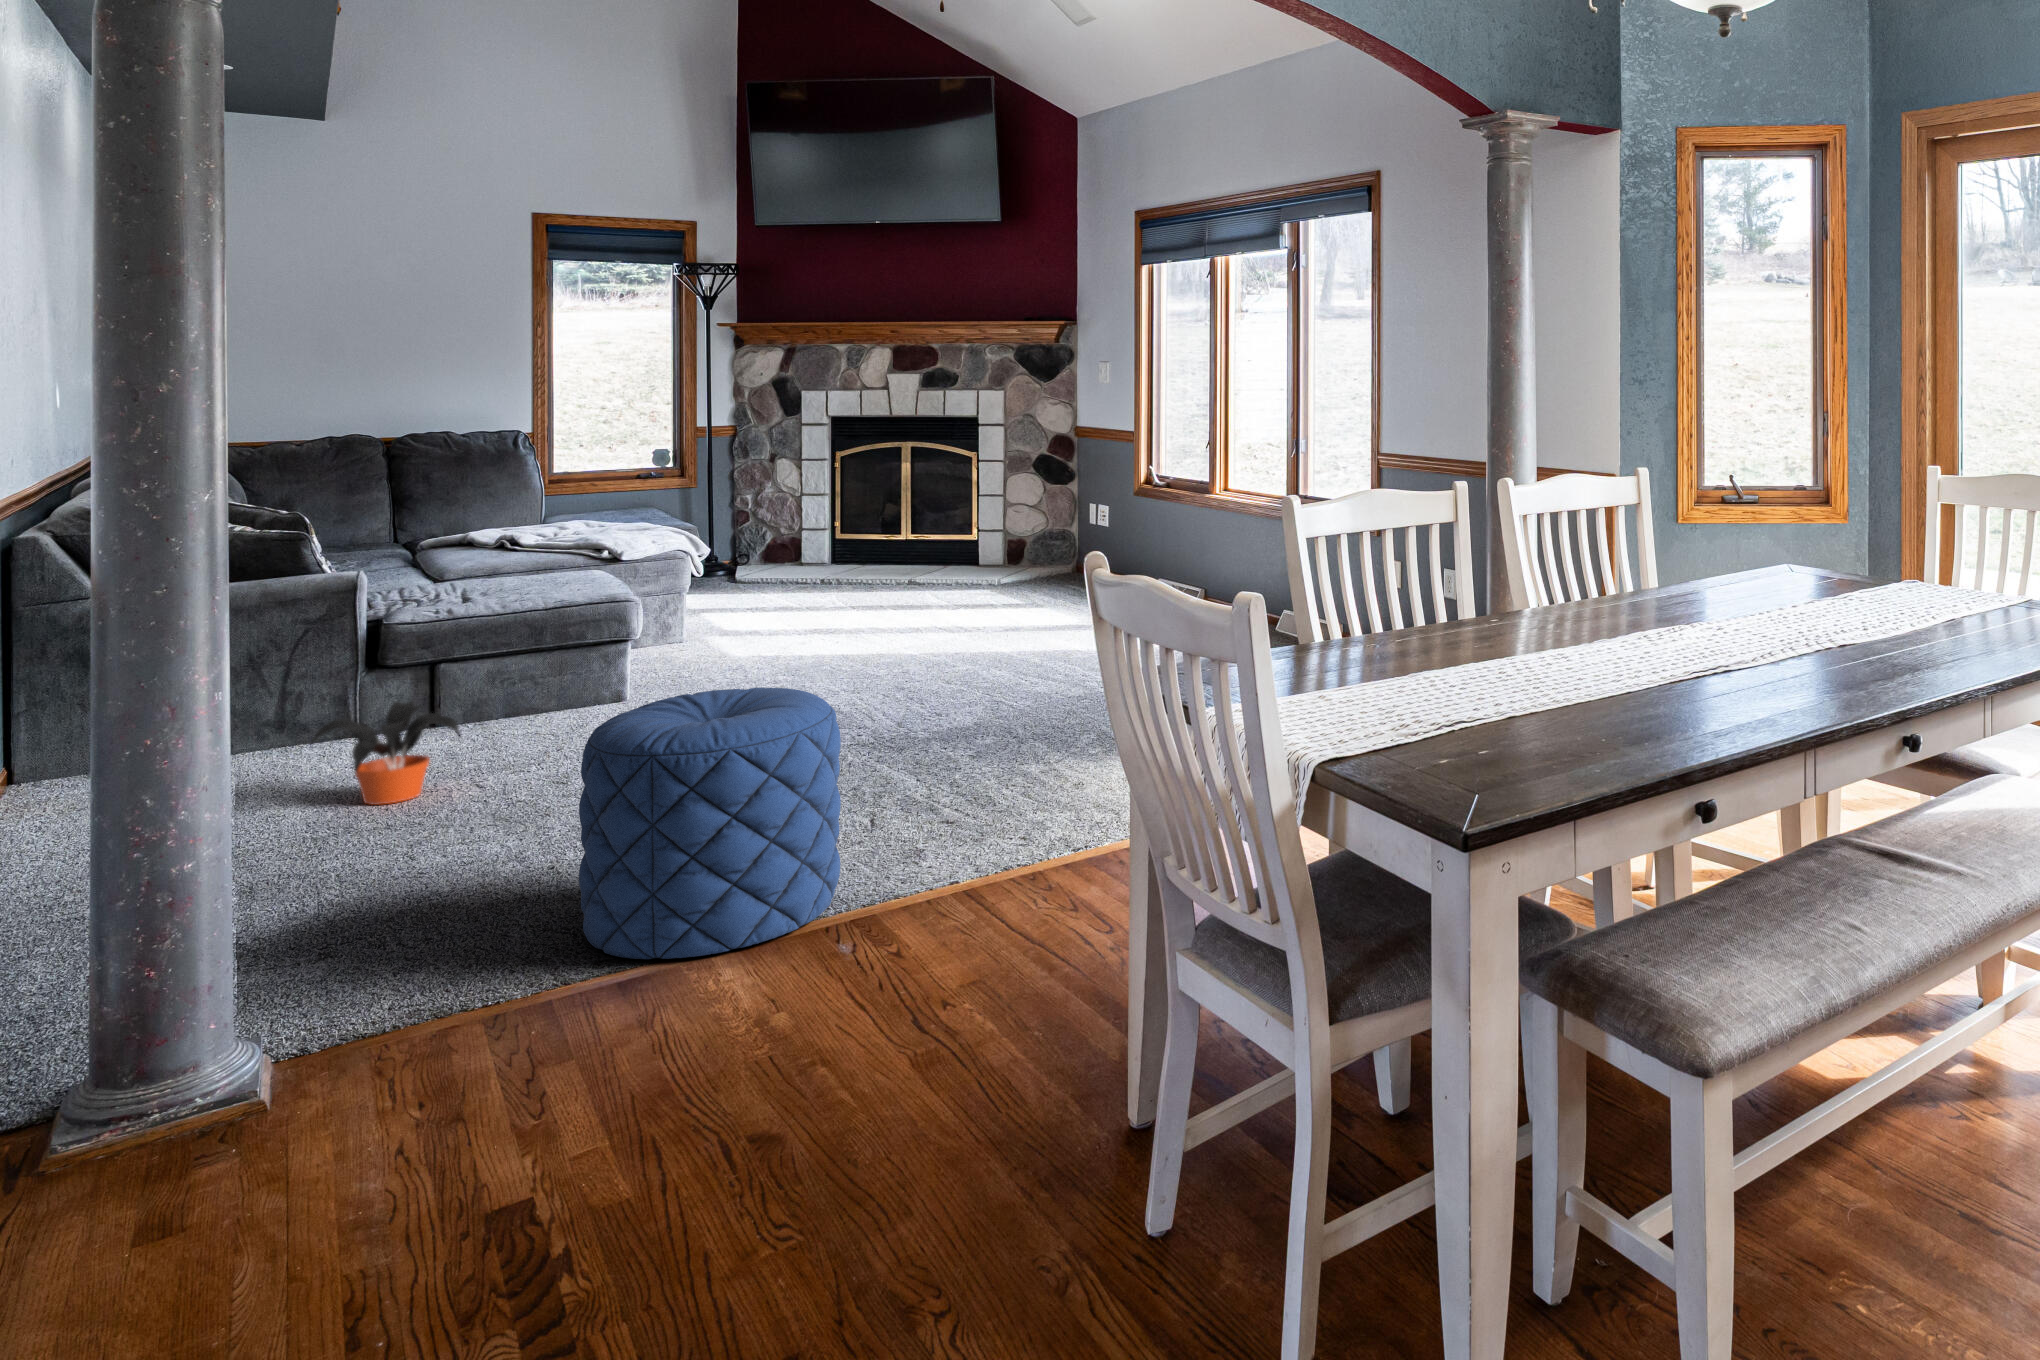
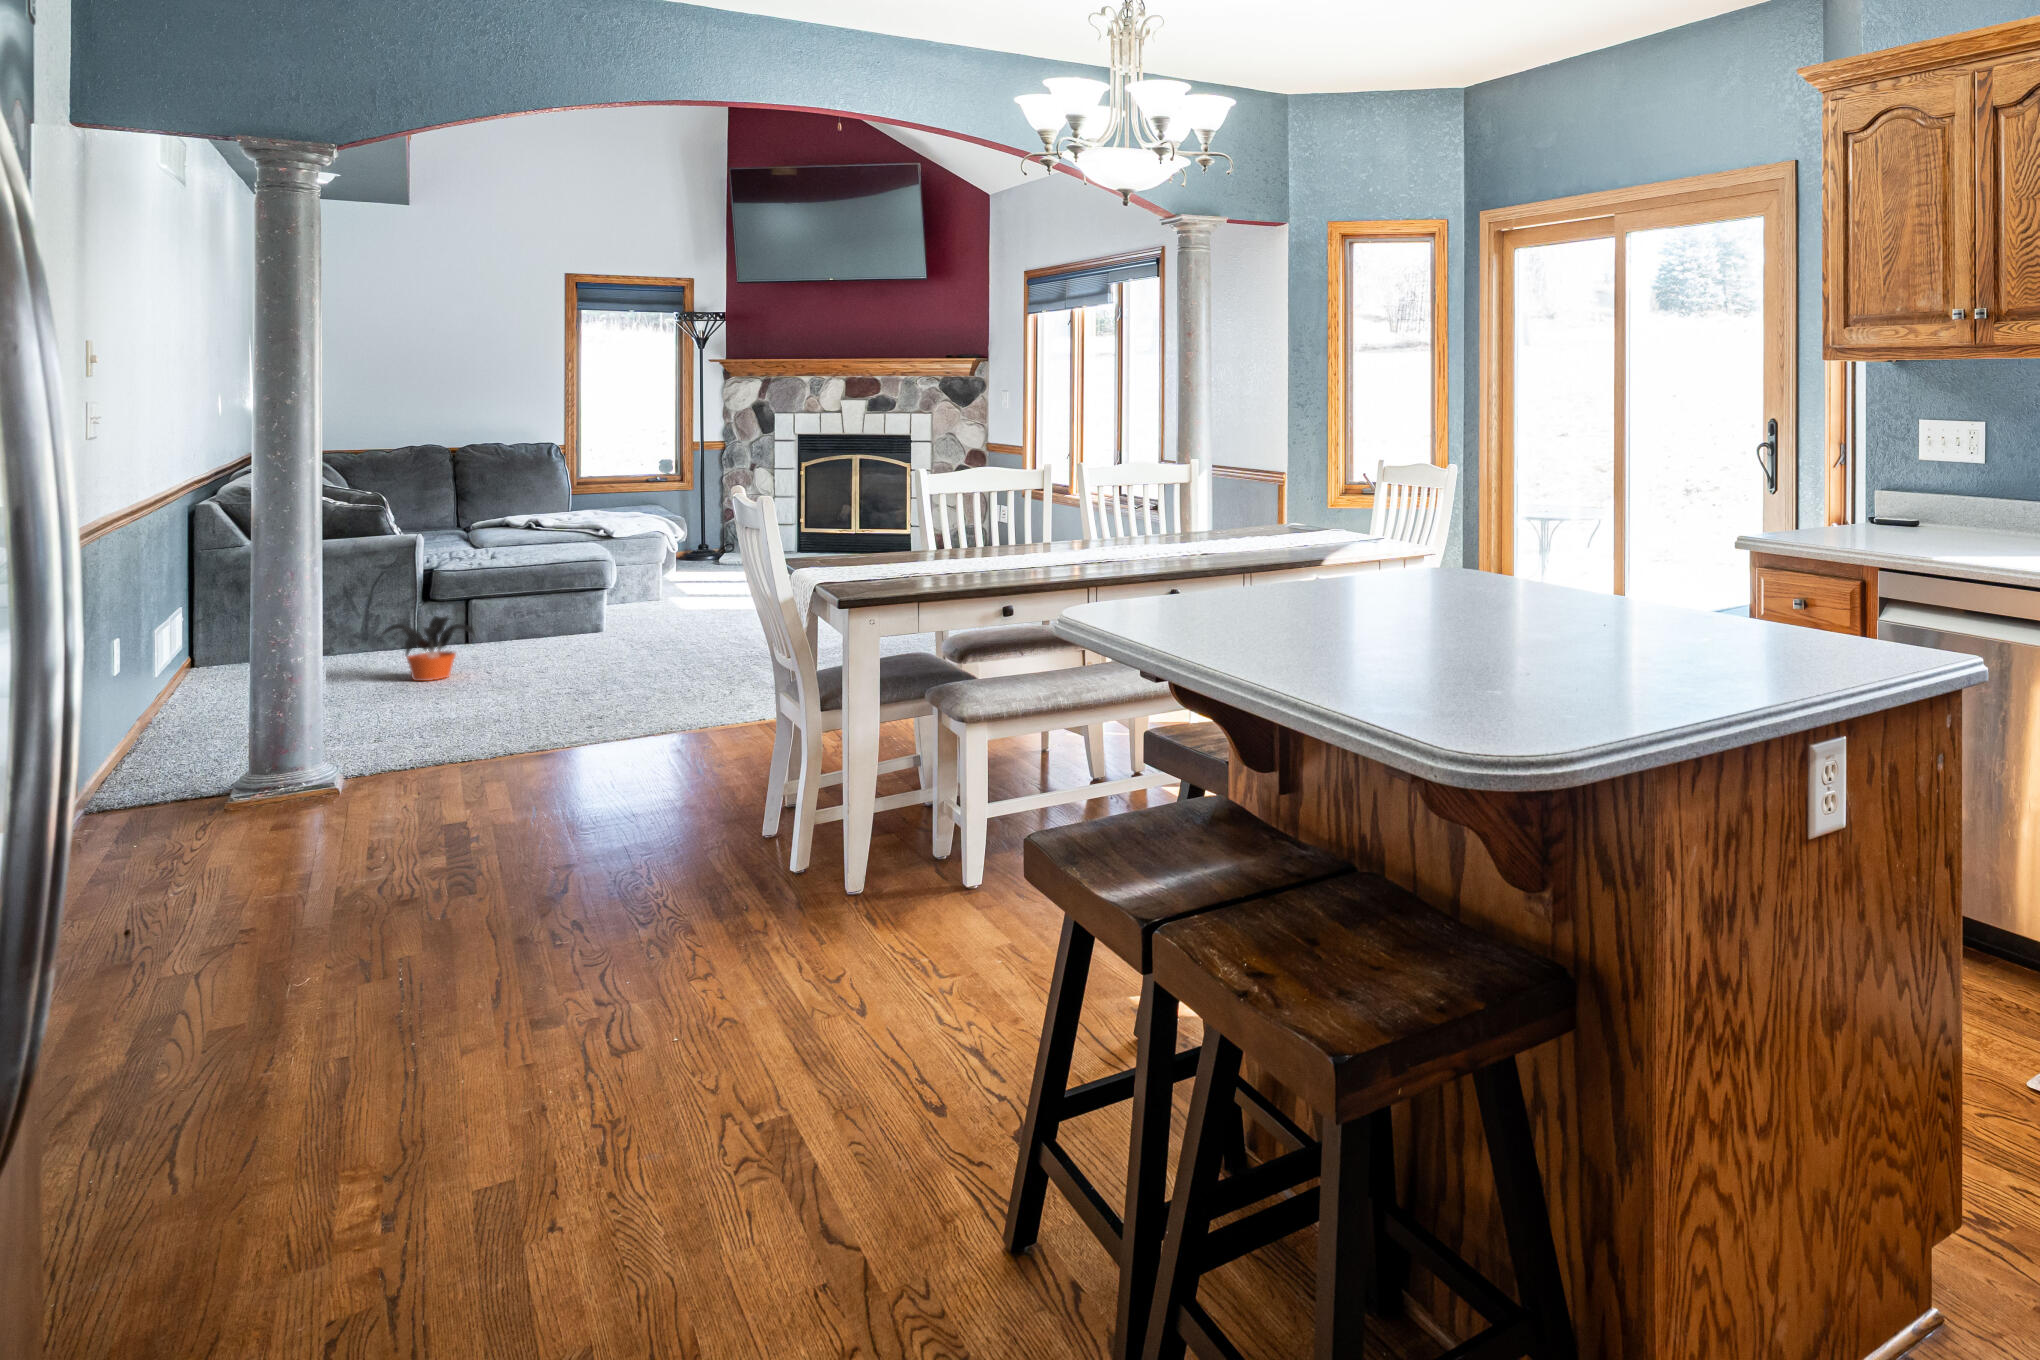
pouf: present [579,688,841,959] -> none [528,594,694,748]

